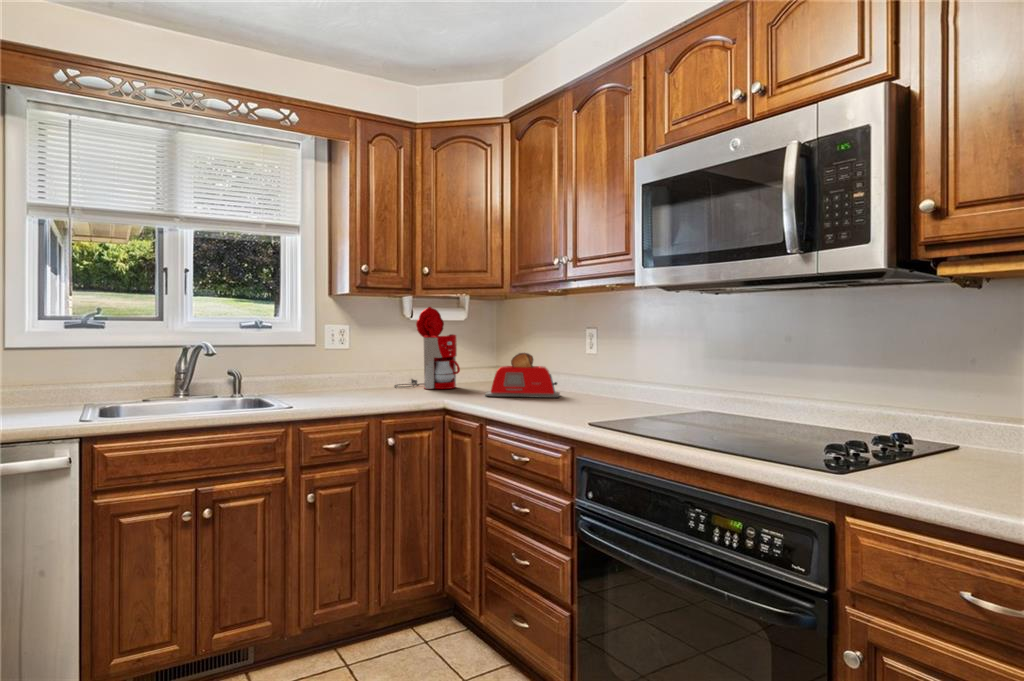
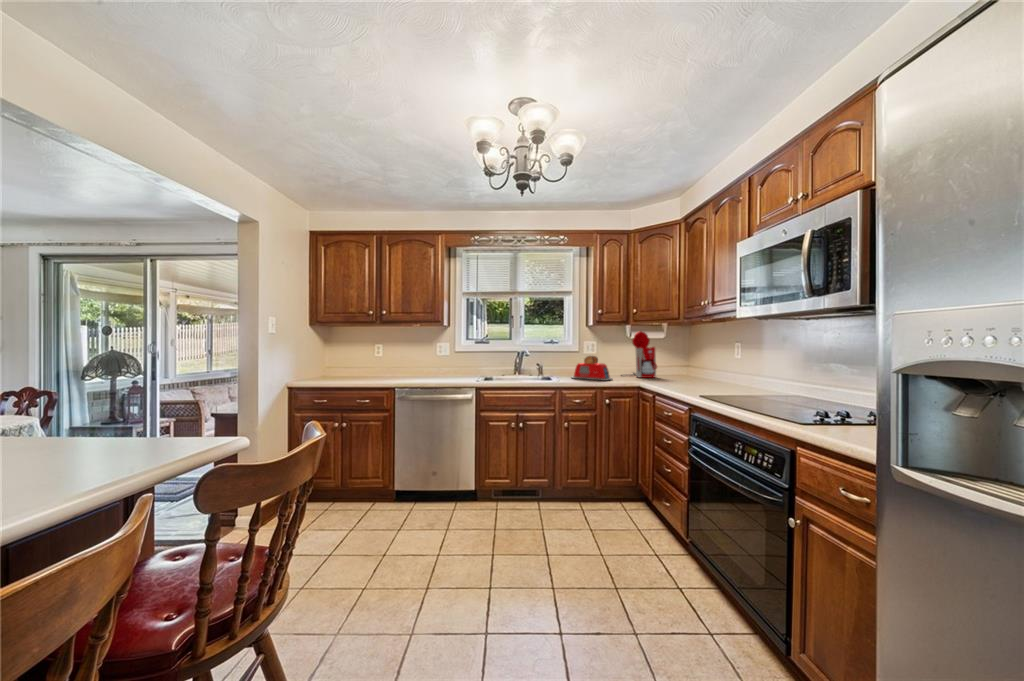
toaster: present [485,353,560,398] -> present [572,356,612,381]

